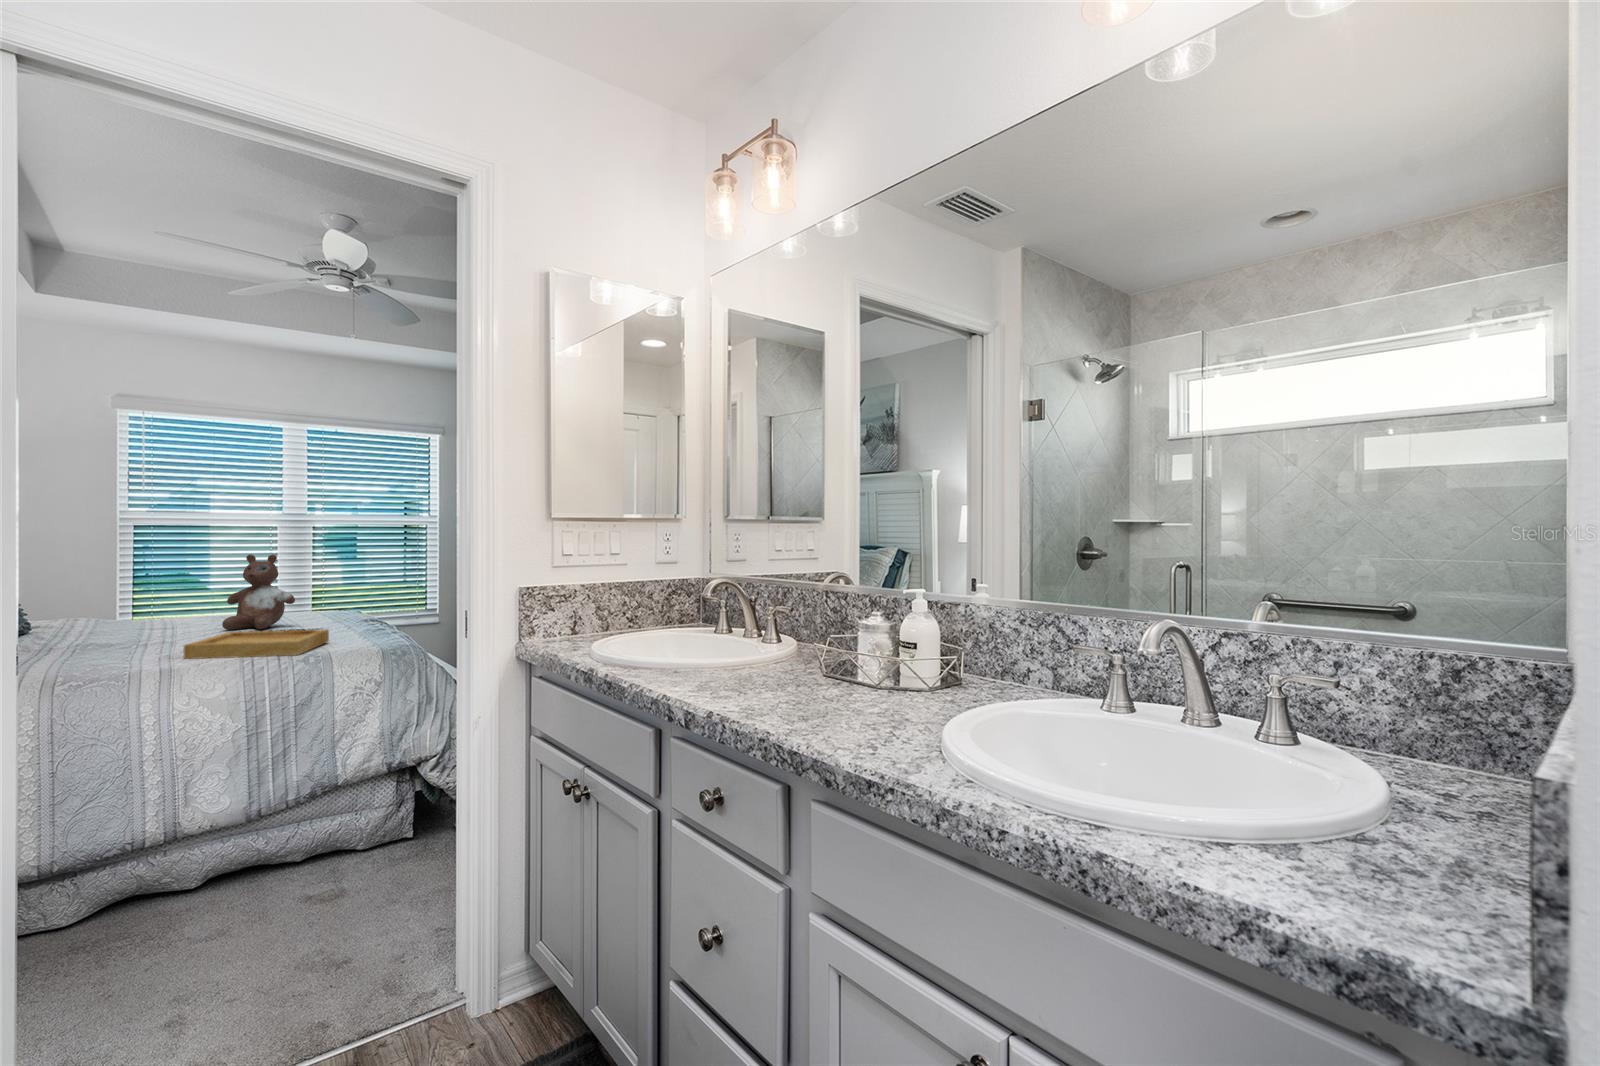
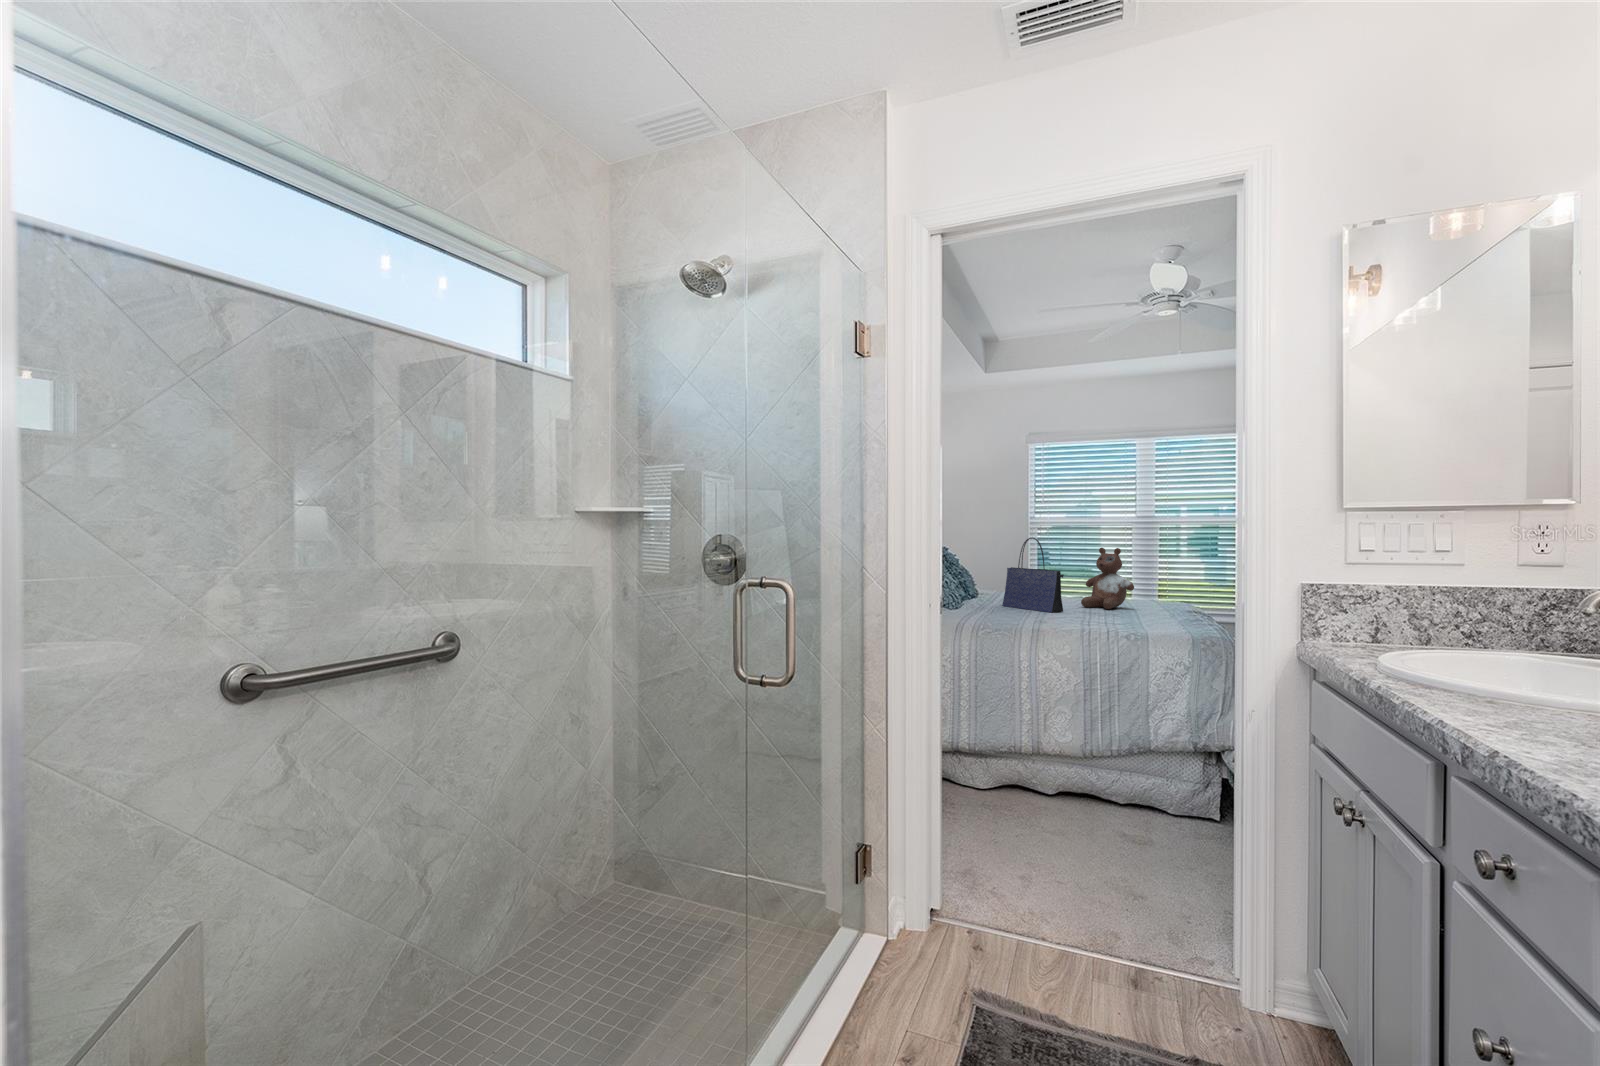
tote bag: none [92,544,201,643] -> present [1002,538,1064,612]
tray: present [184,629,329,659] -> none [1047,607,1153,632]

